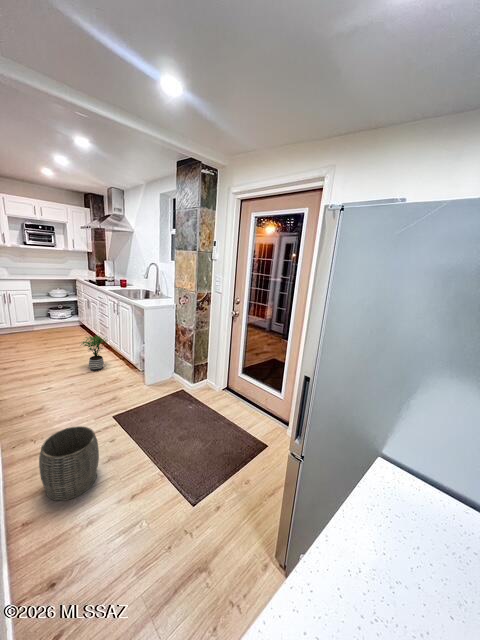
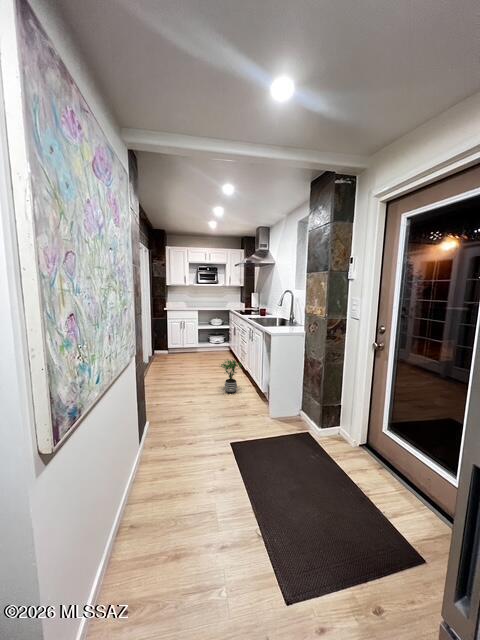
woven basket: present [39,426,99,501] -> none [152,443,202,519]

